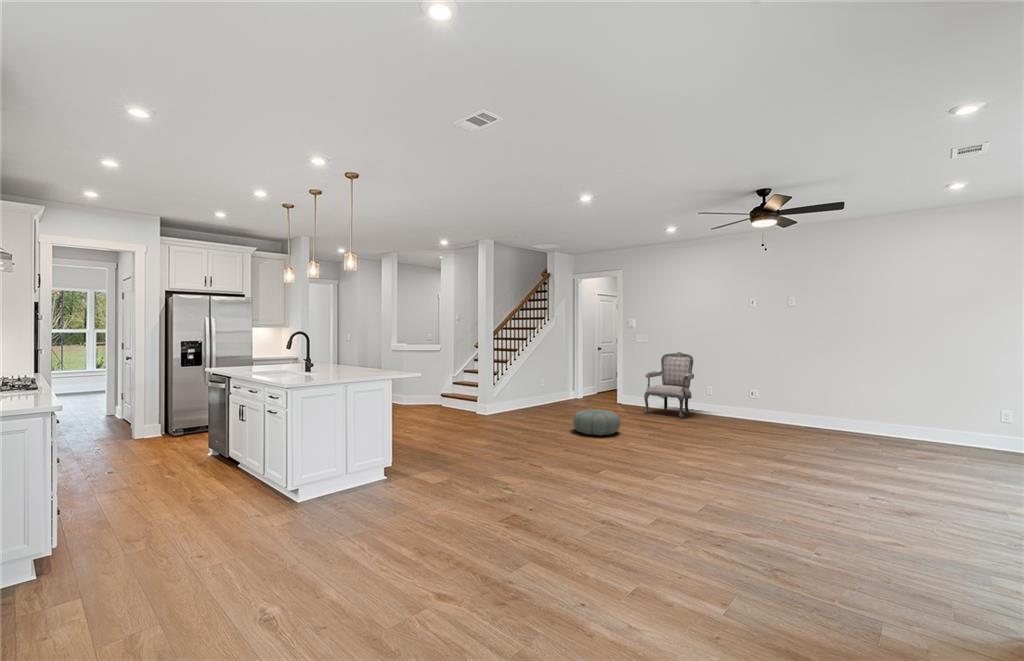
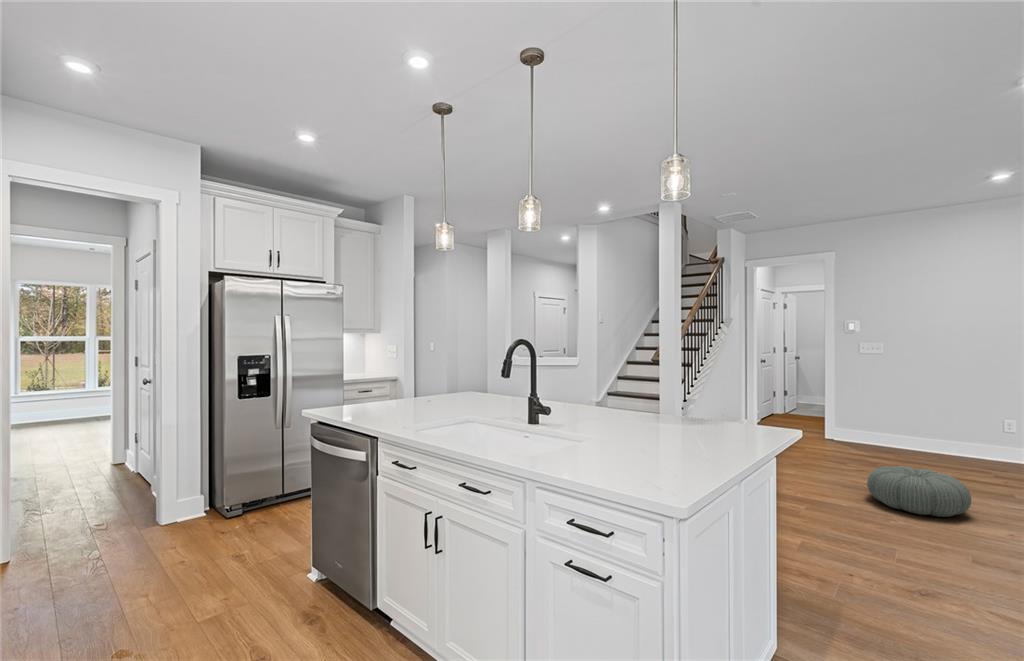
armchair: present [643,352,694,419] -> none [903,369,991,473]

